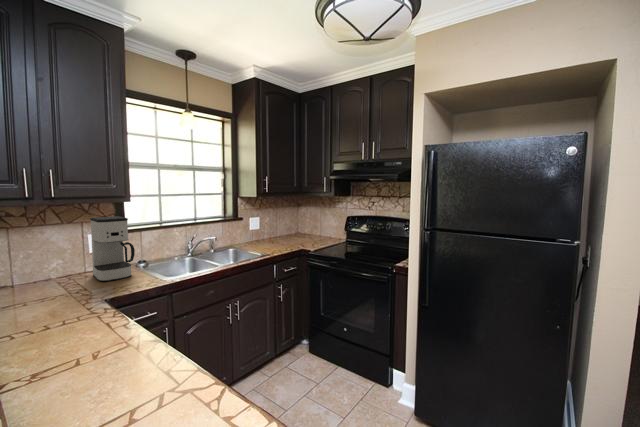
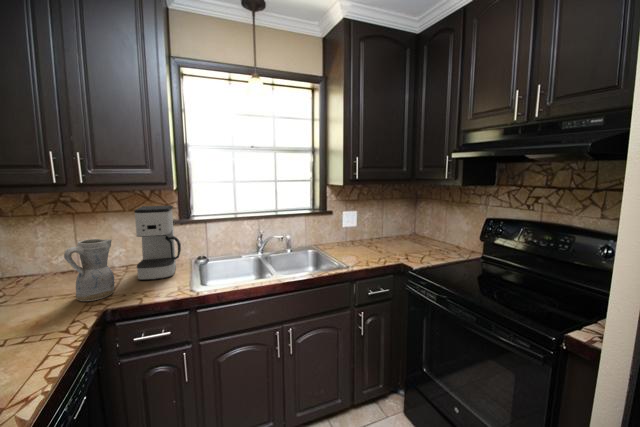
ceramic pitcher: none [58,245,94,299] -> present [64,239,115,301]

